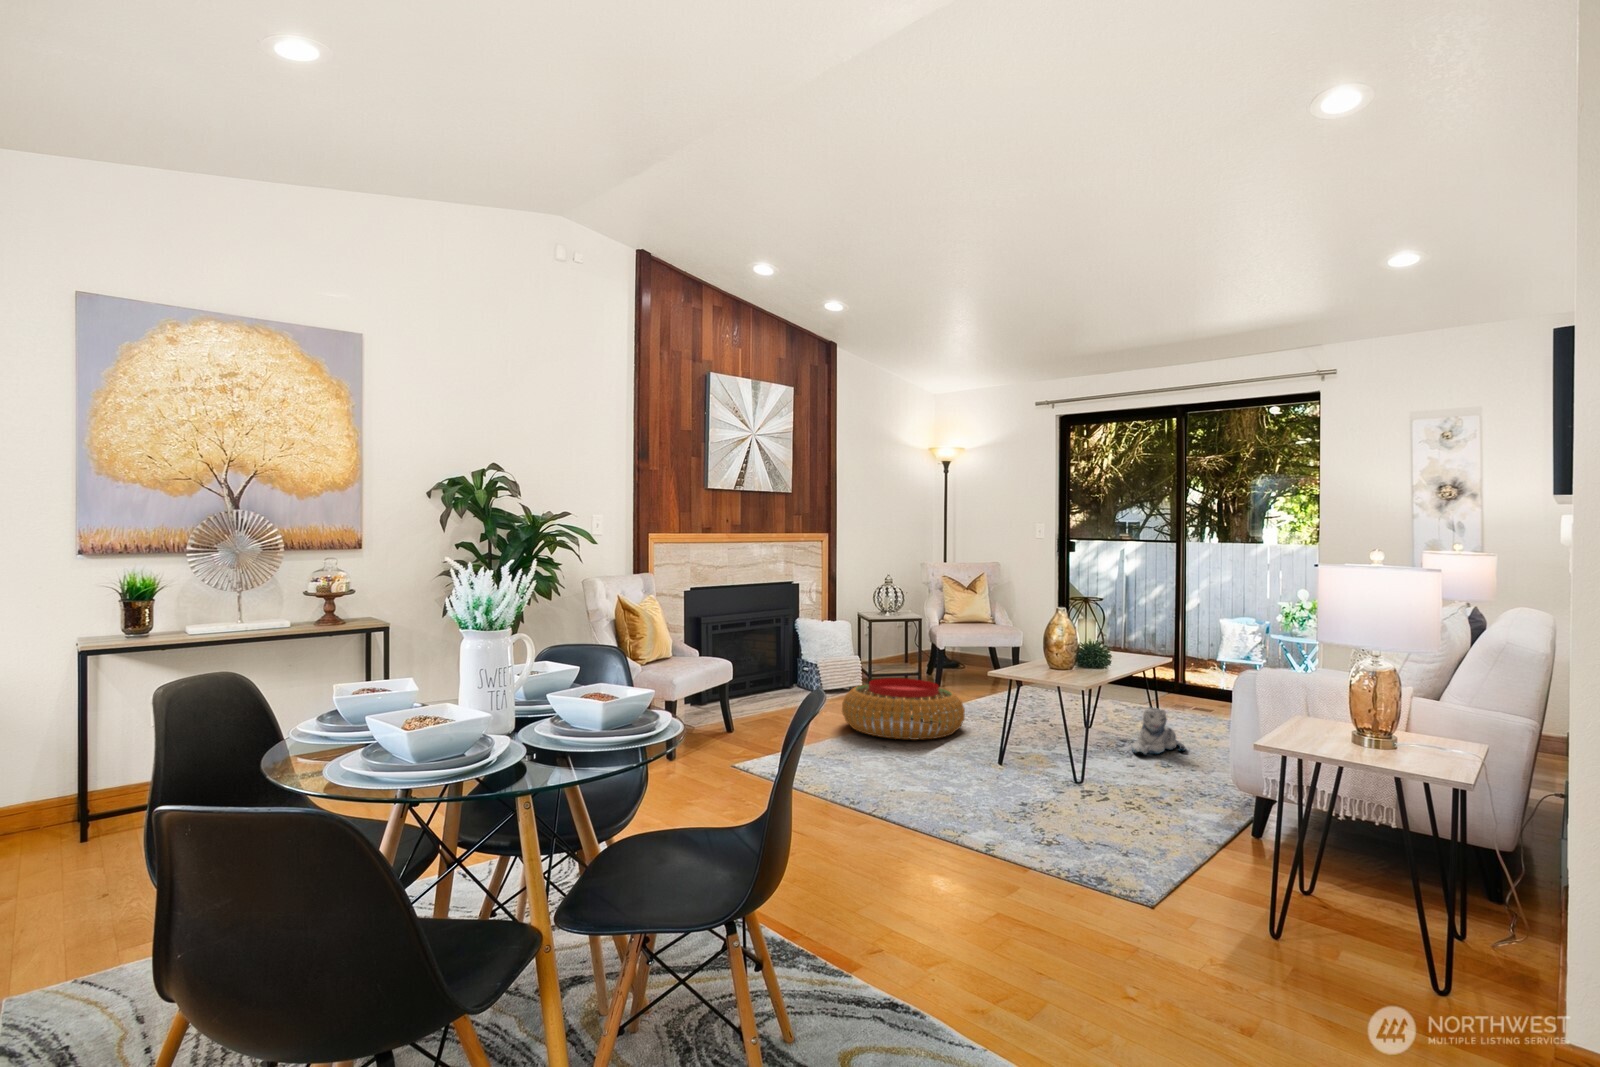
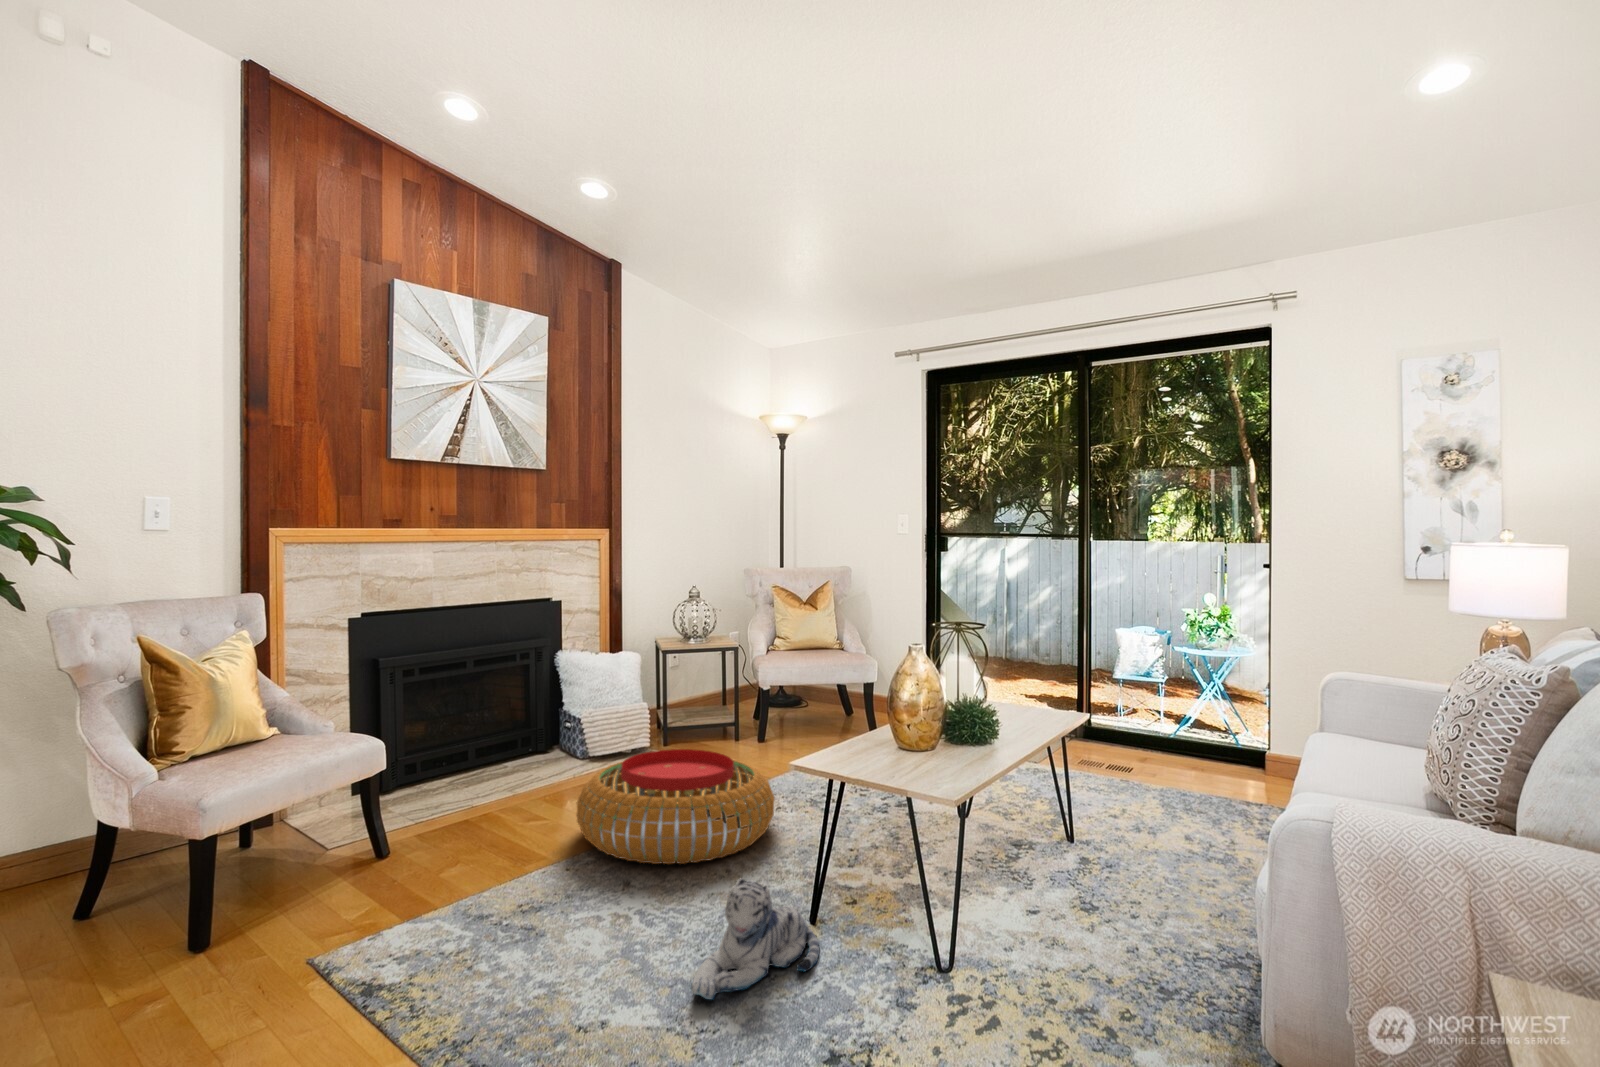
plush toy: present [1132,707,1185,754] -> present [691,879,819,1000]

